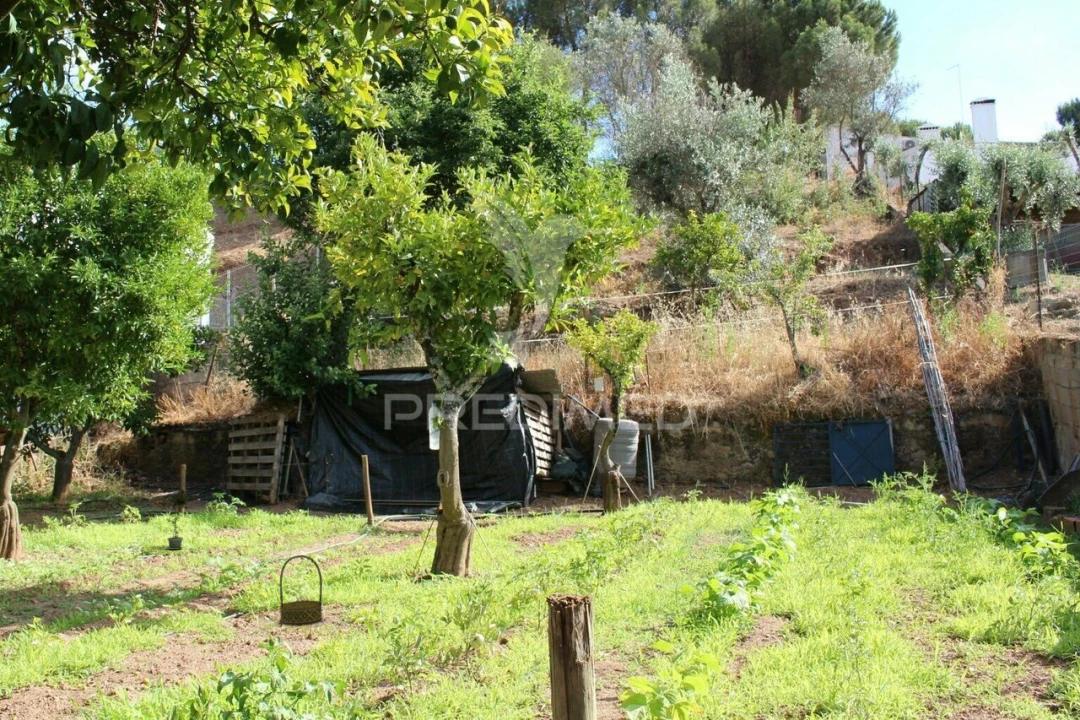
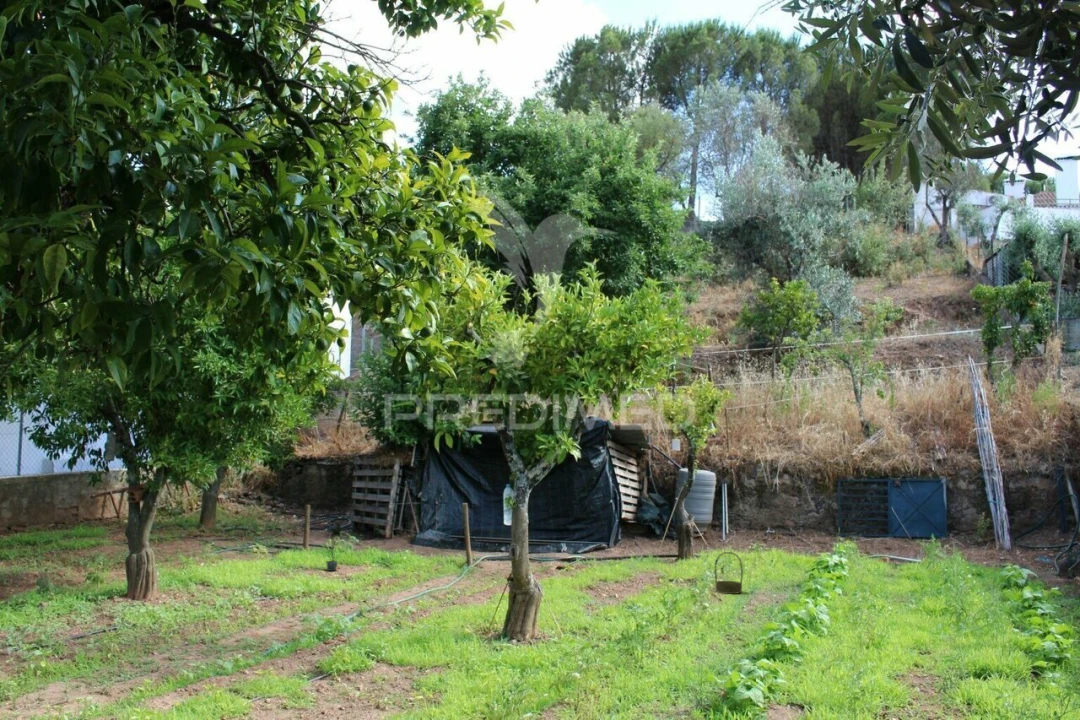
basket: present [280,555,322,624] -> present [715,552,742,594]

